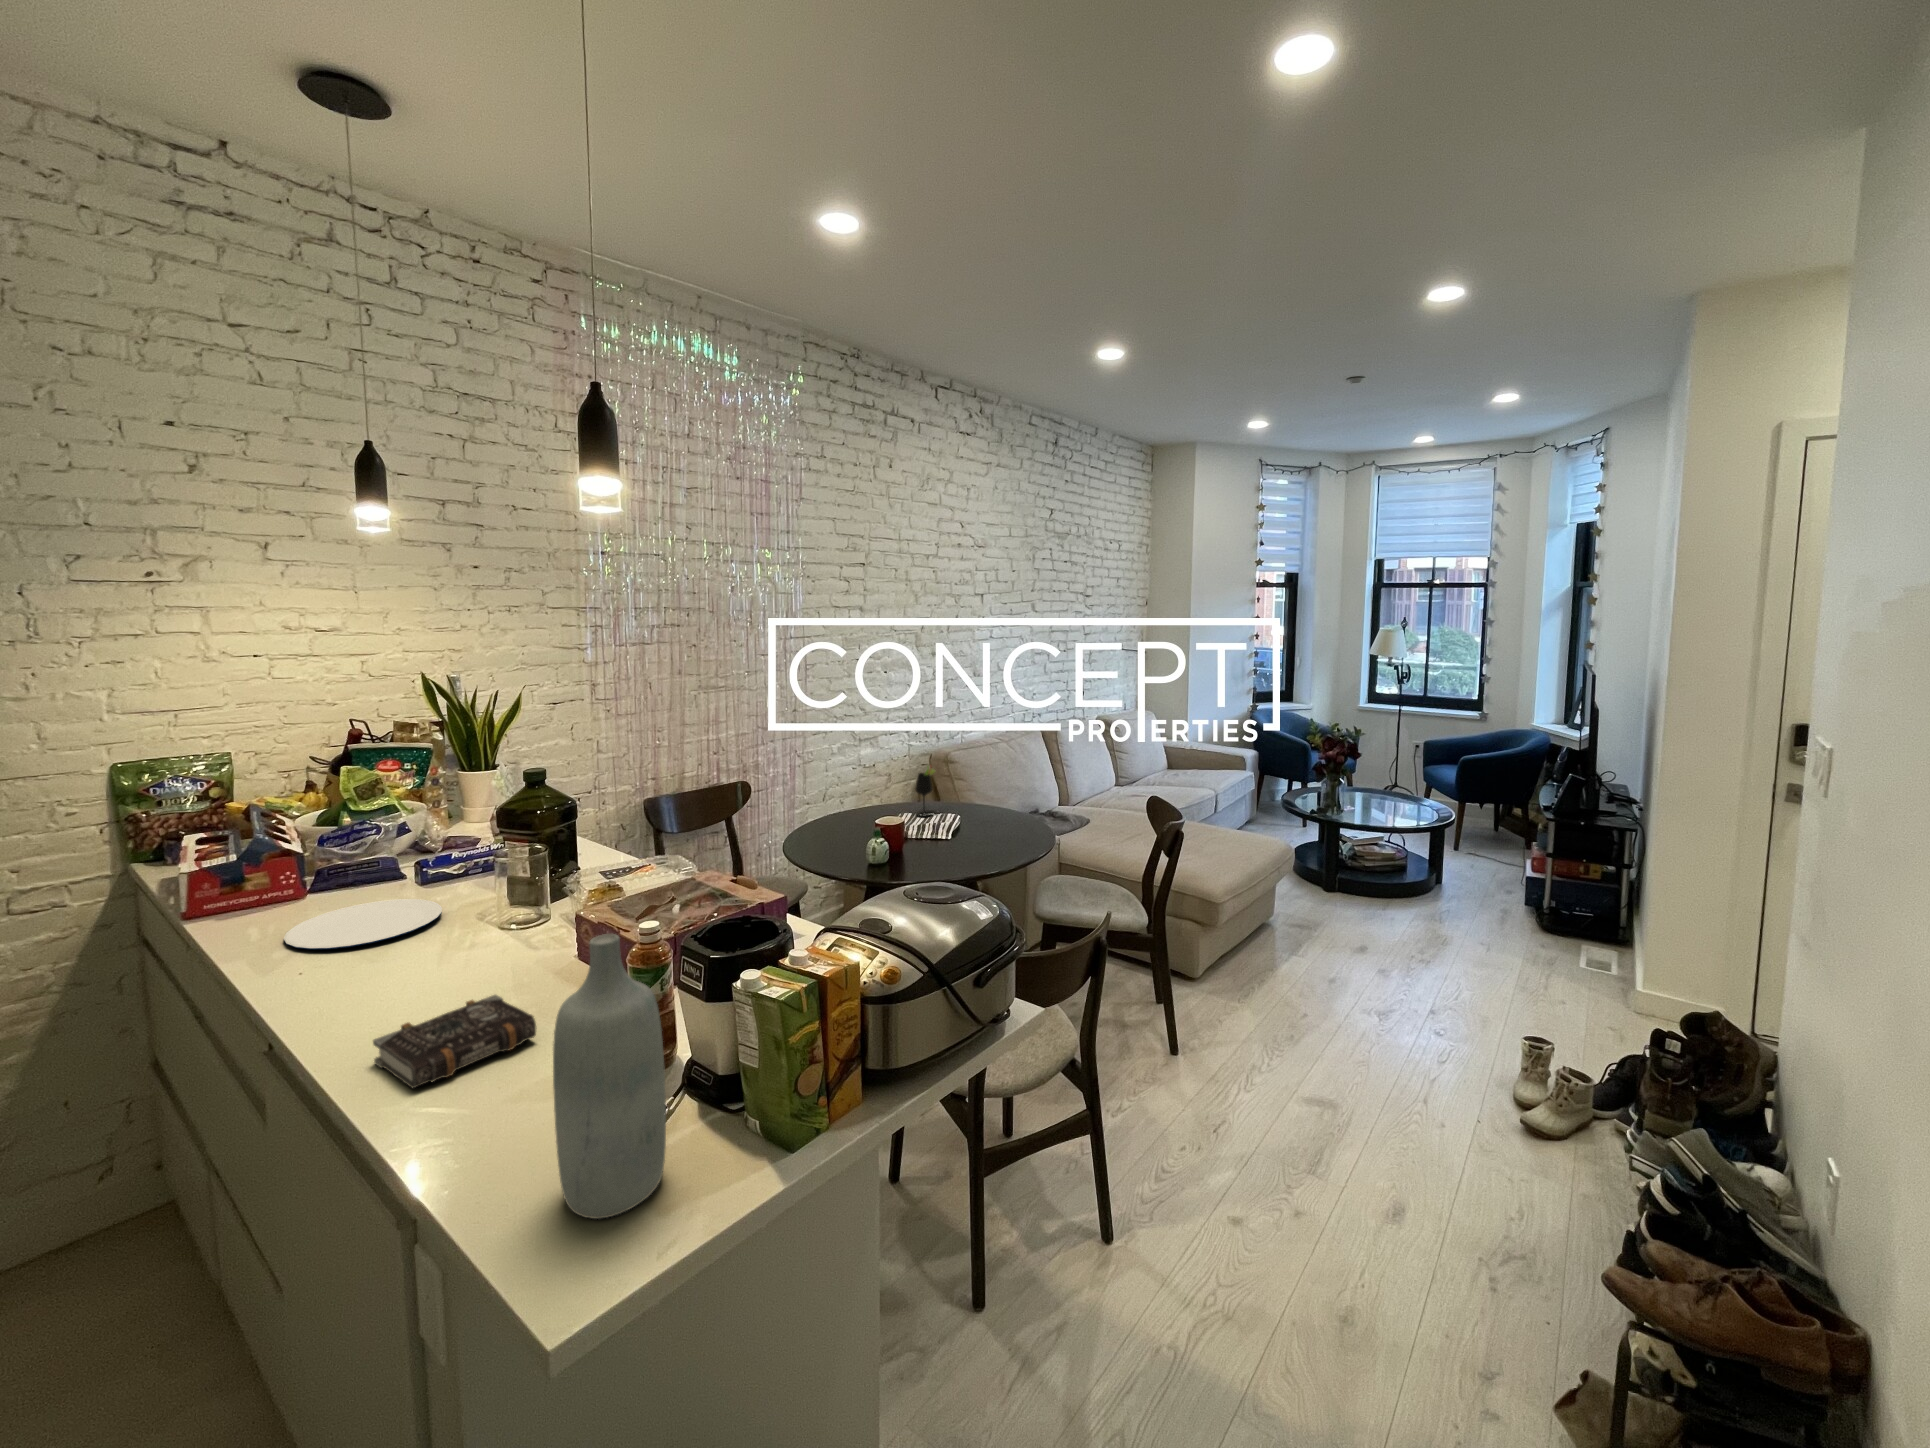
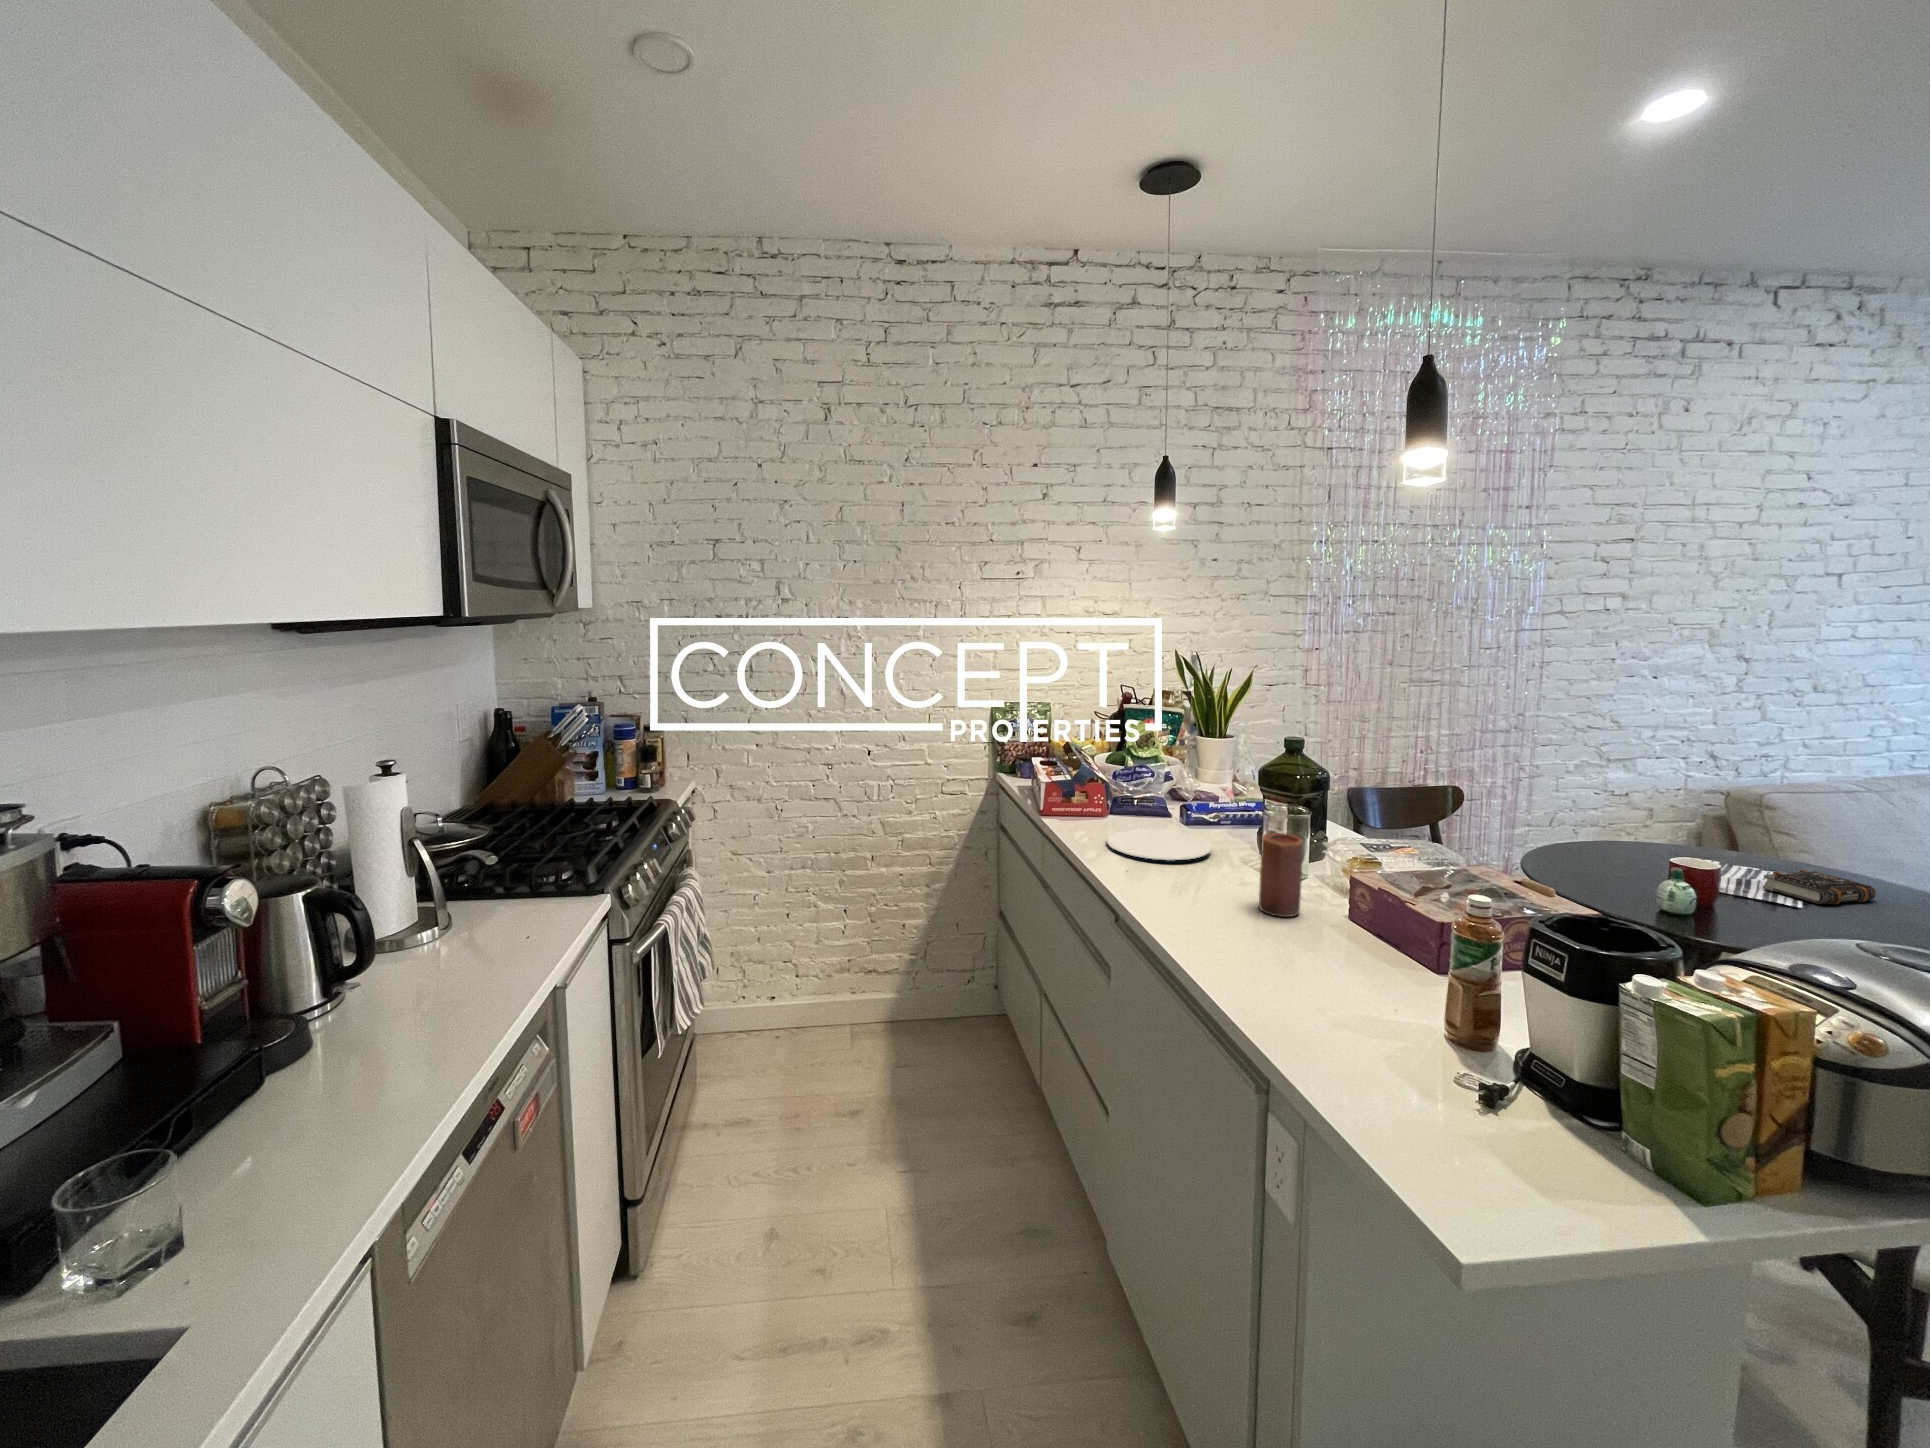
wine glass: present [915,768,935,817] -> none [1725,801,1768,870]
candle: none [474,884,526,980] -> present [1259,833,1303,917]
bottle: present [553,934,666,1219] -> none [1418,888,1542,1171]
book: present [373,995,536,1088] -> present [1763,870,1876,904]

